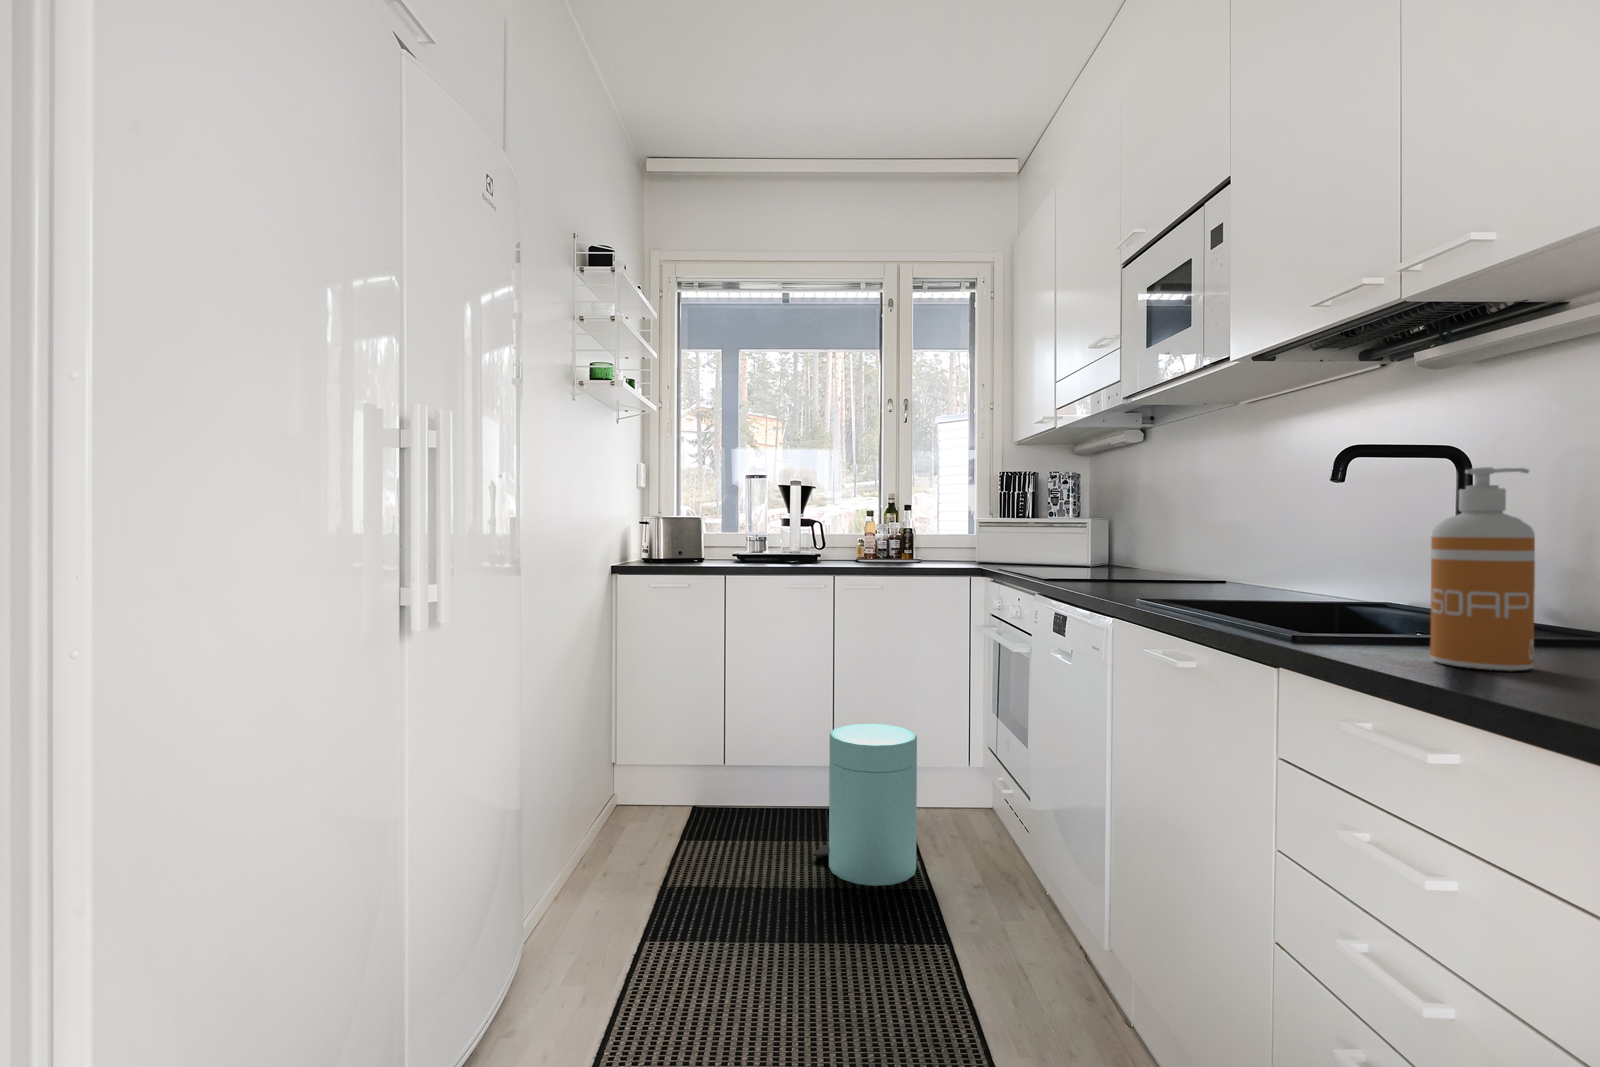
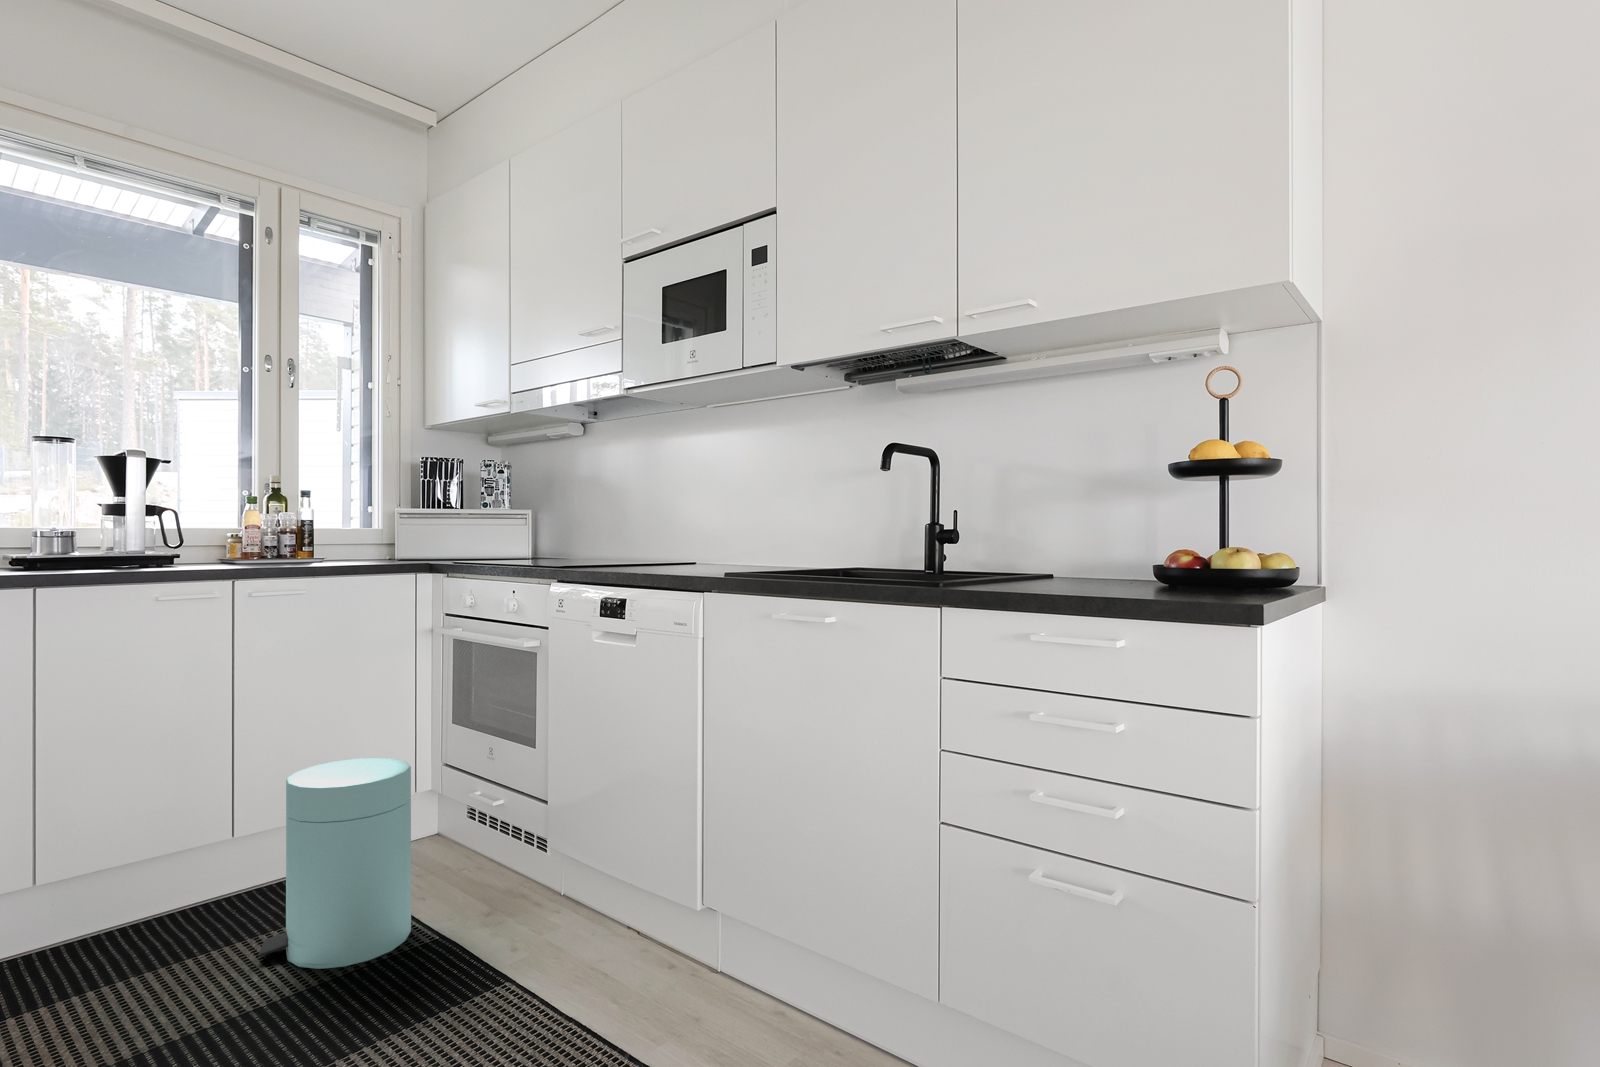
soap dispenser: present [1430,467,1535,671] -> none [1025,454,1081,589]

